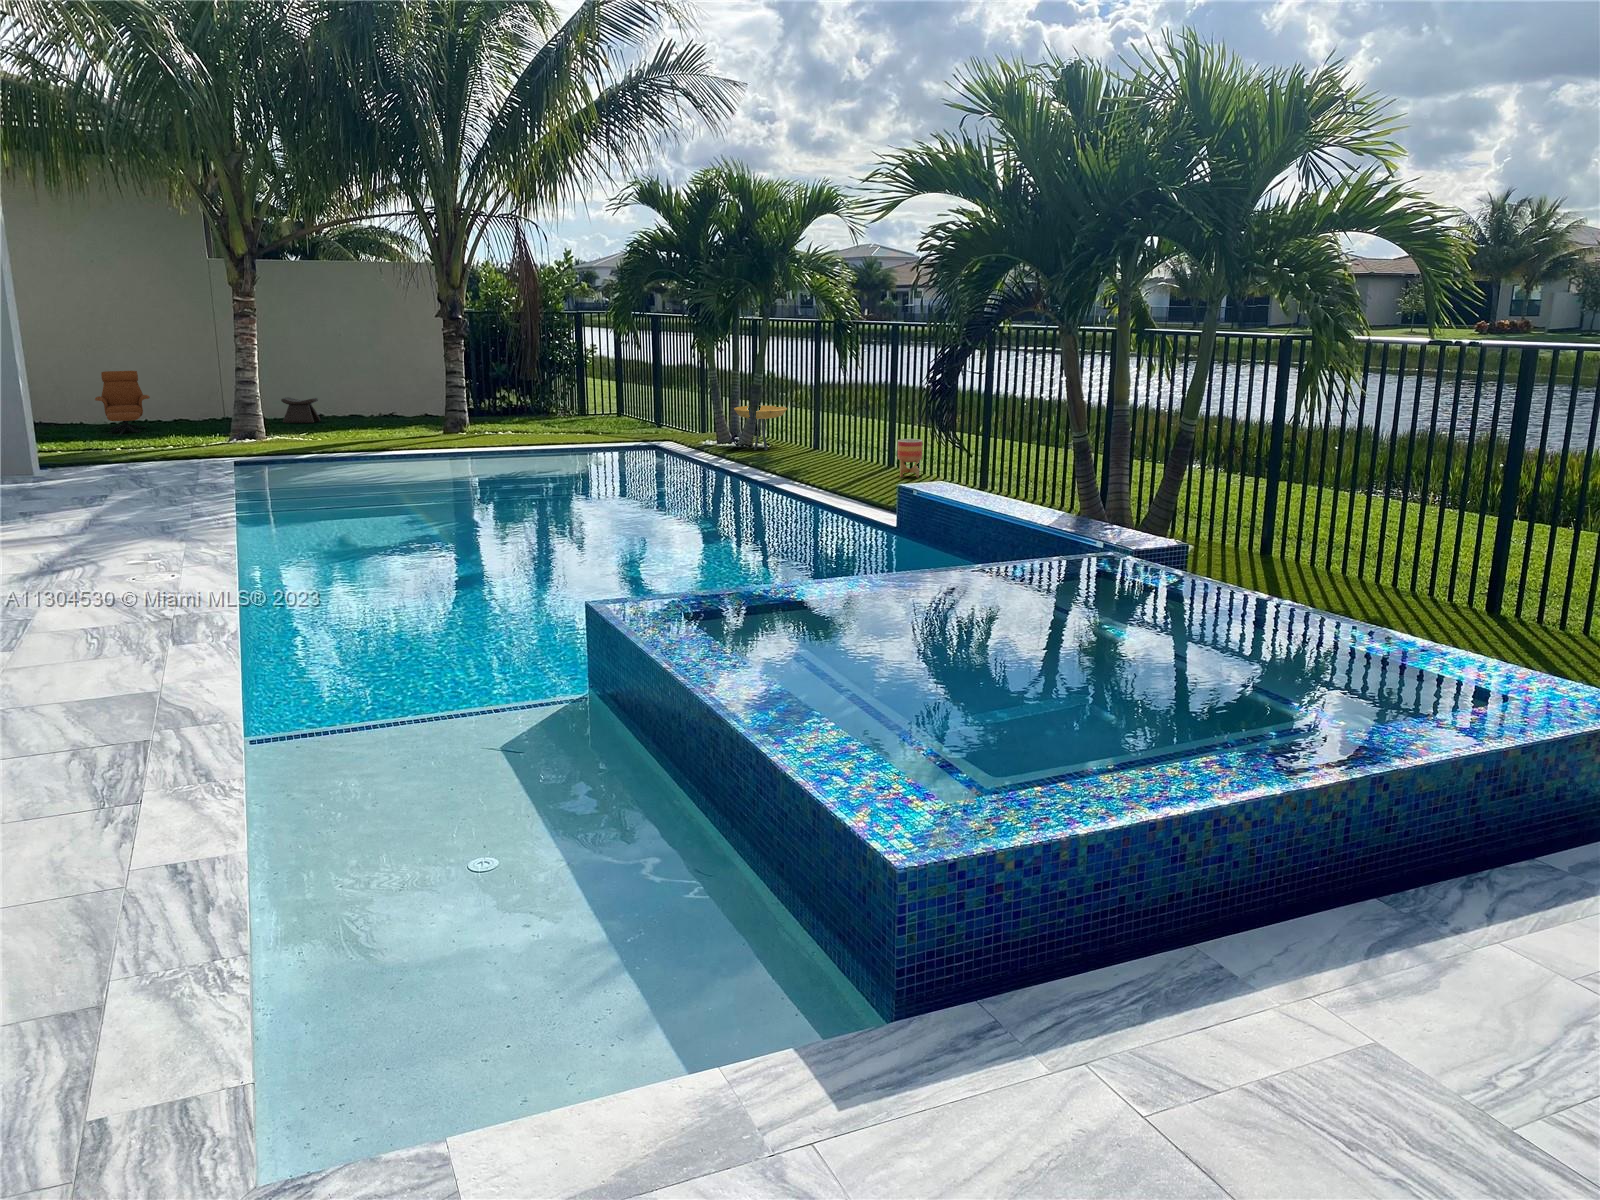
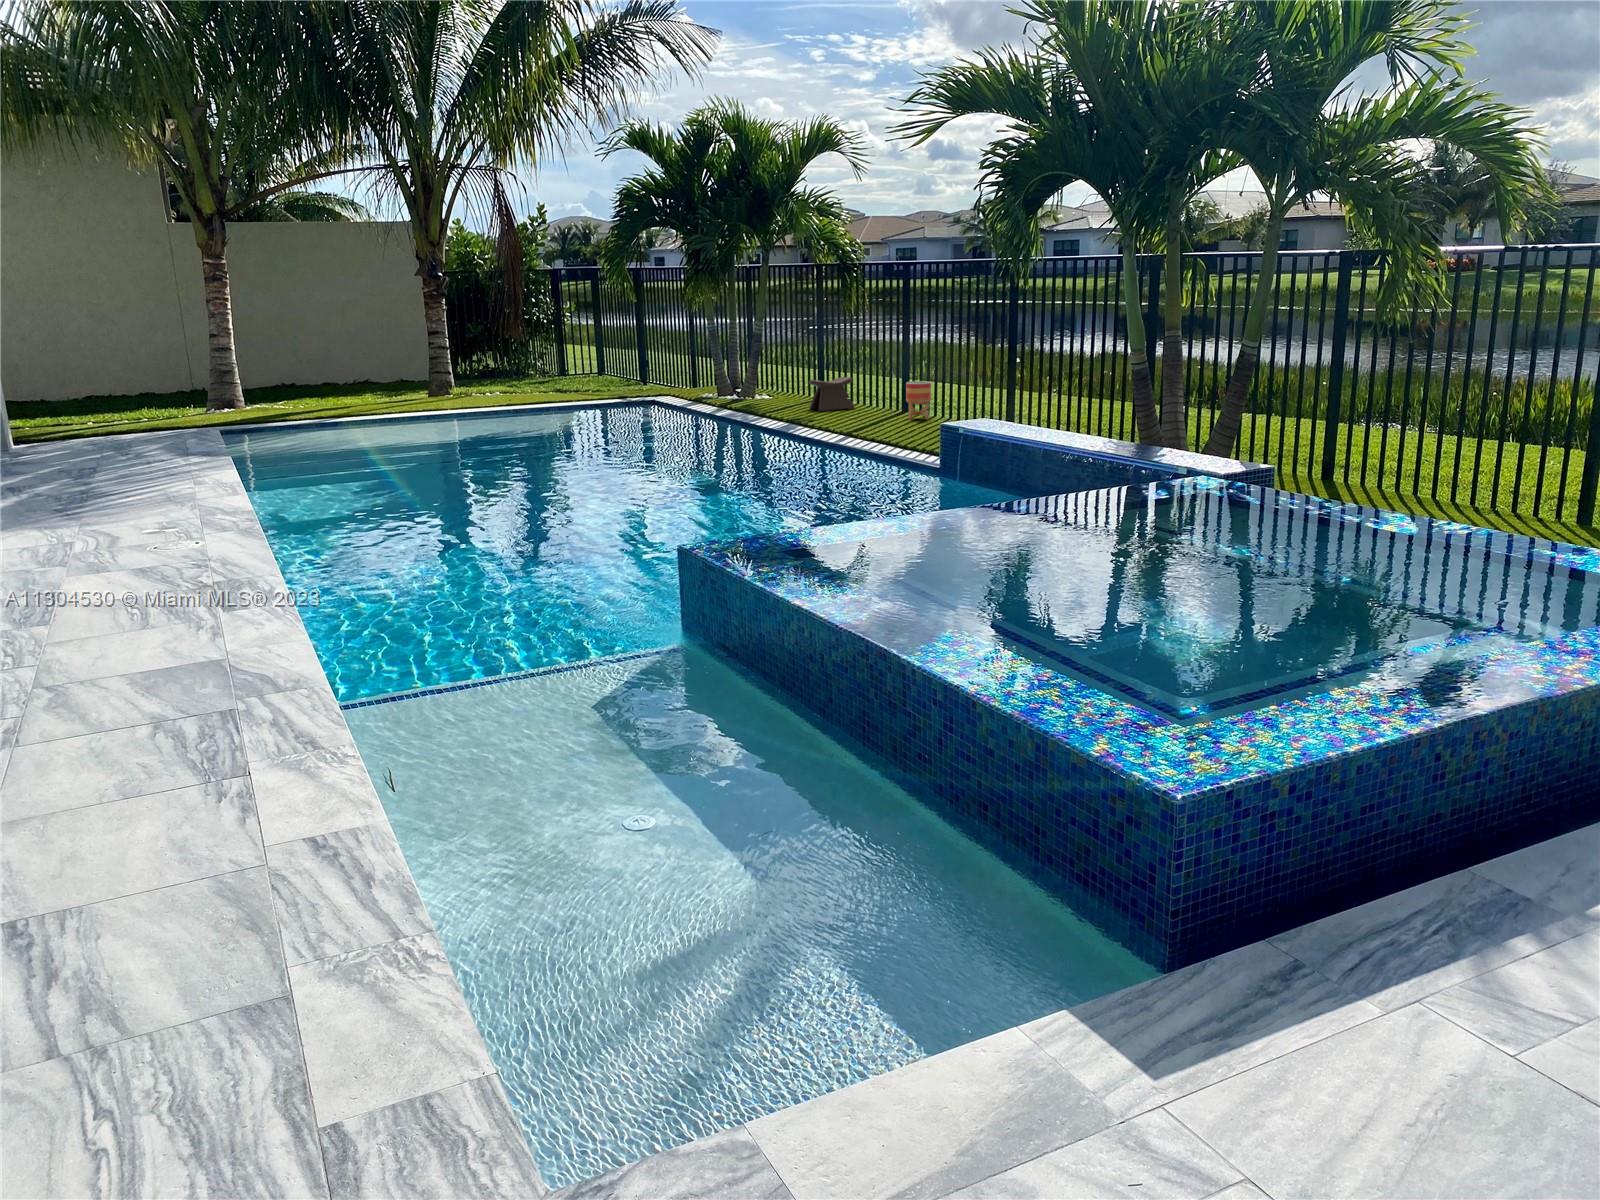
lounge chair: present [95,371,150,434] -> none [58,341,117,406]
stool: present [281,397,321,423] -> present [809,377,854,411]
side table: present [734,406,787,450] -> none [728,356,782,401]

